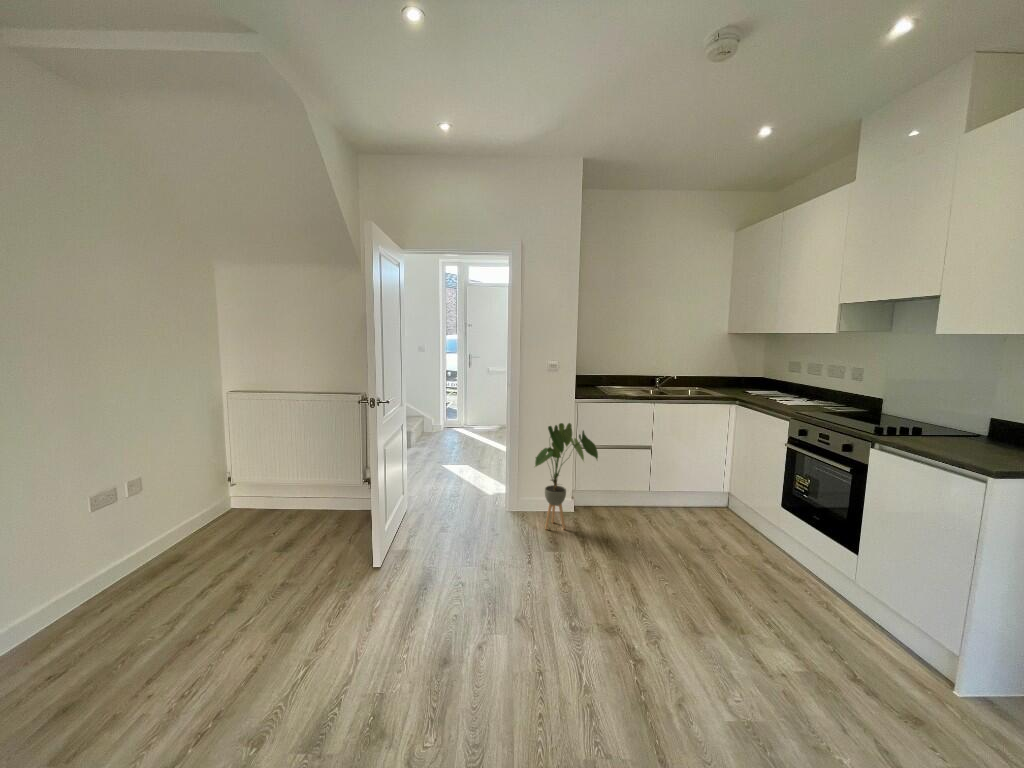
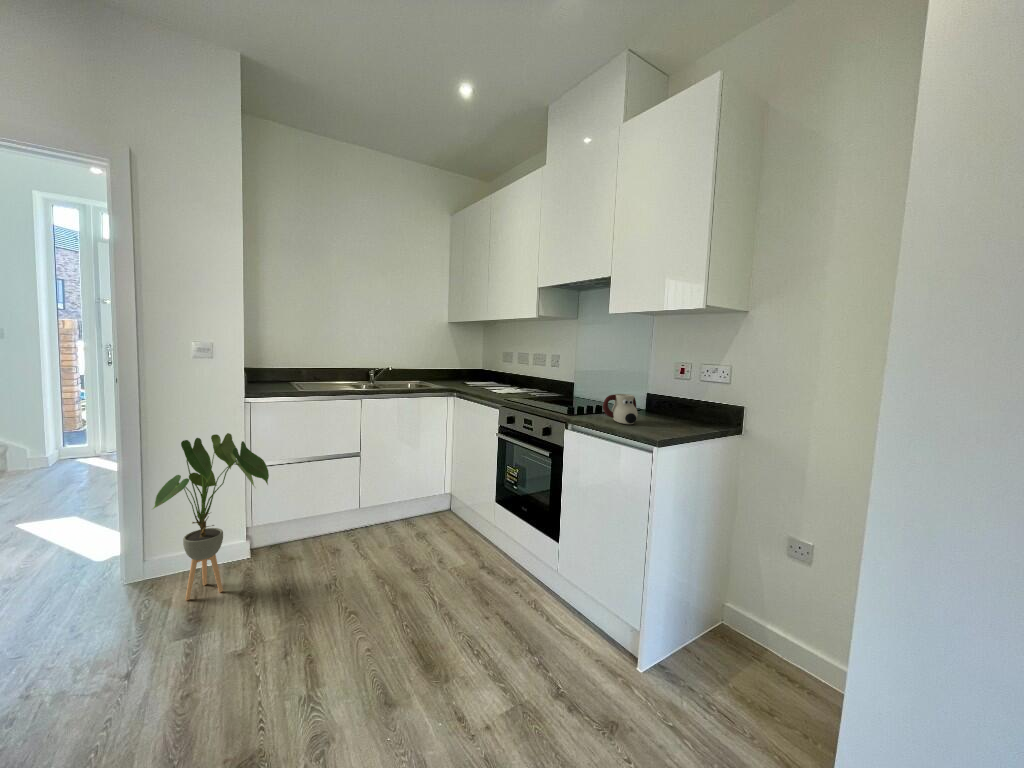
mug: none [921,418,970,451] -> present [603,394,638,424]

